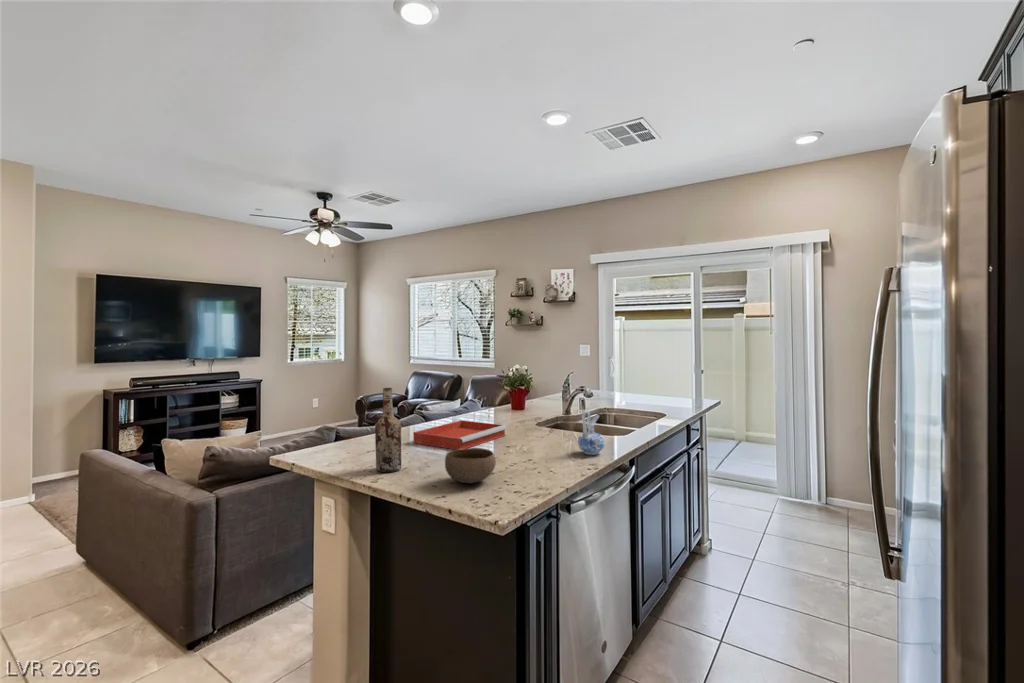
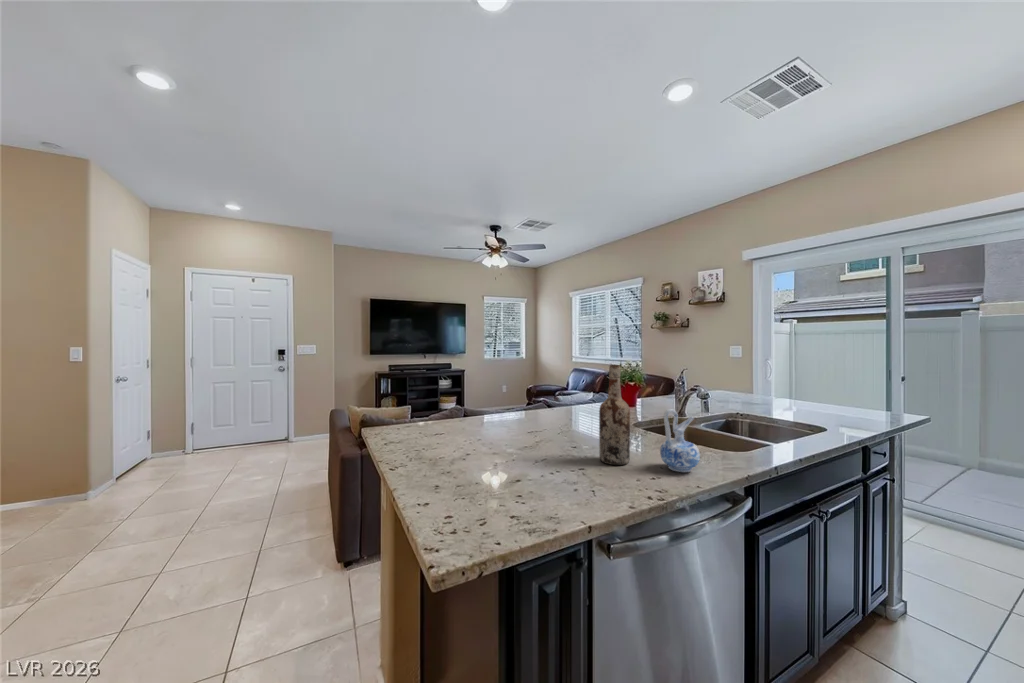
wine bottle: present [375,388,401,472] -> present [599,365,630,465]
tray: present [413,420,507,449] -> none [488,409,591,442]
bowl: present [445,448,496,483] -> none [450,442,515,490]

